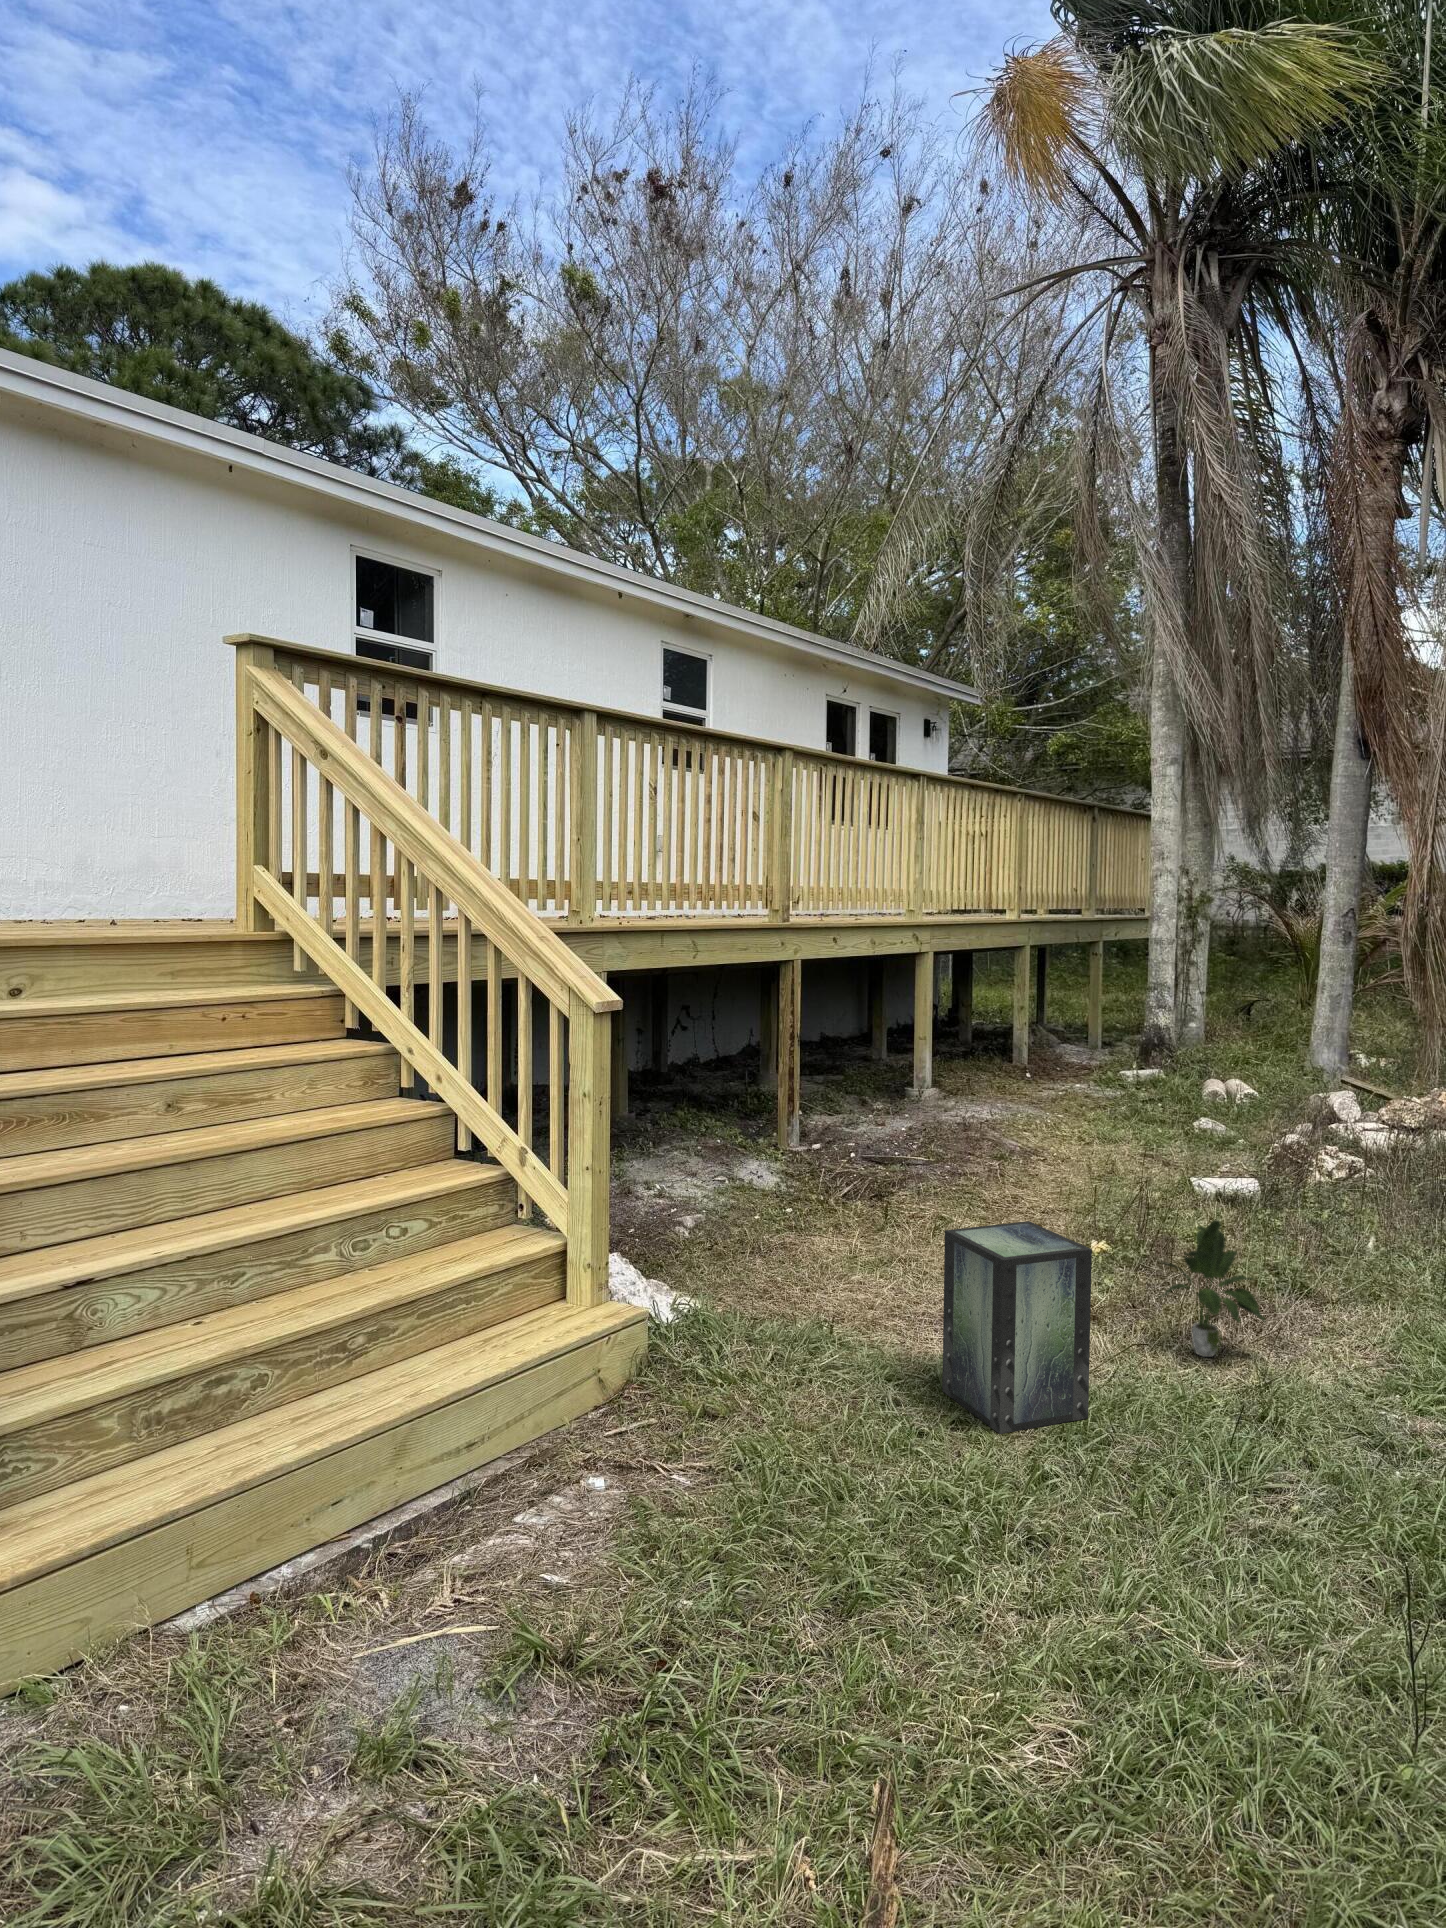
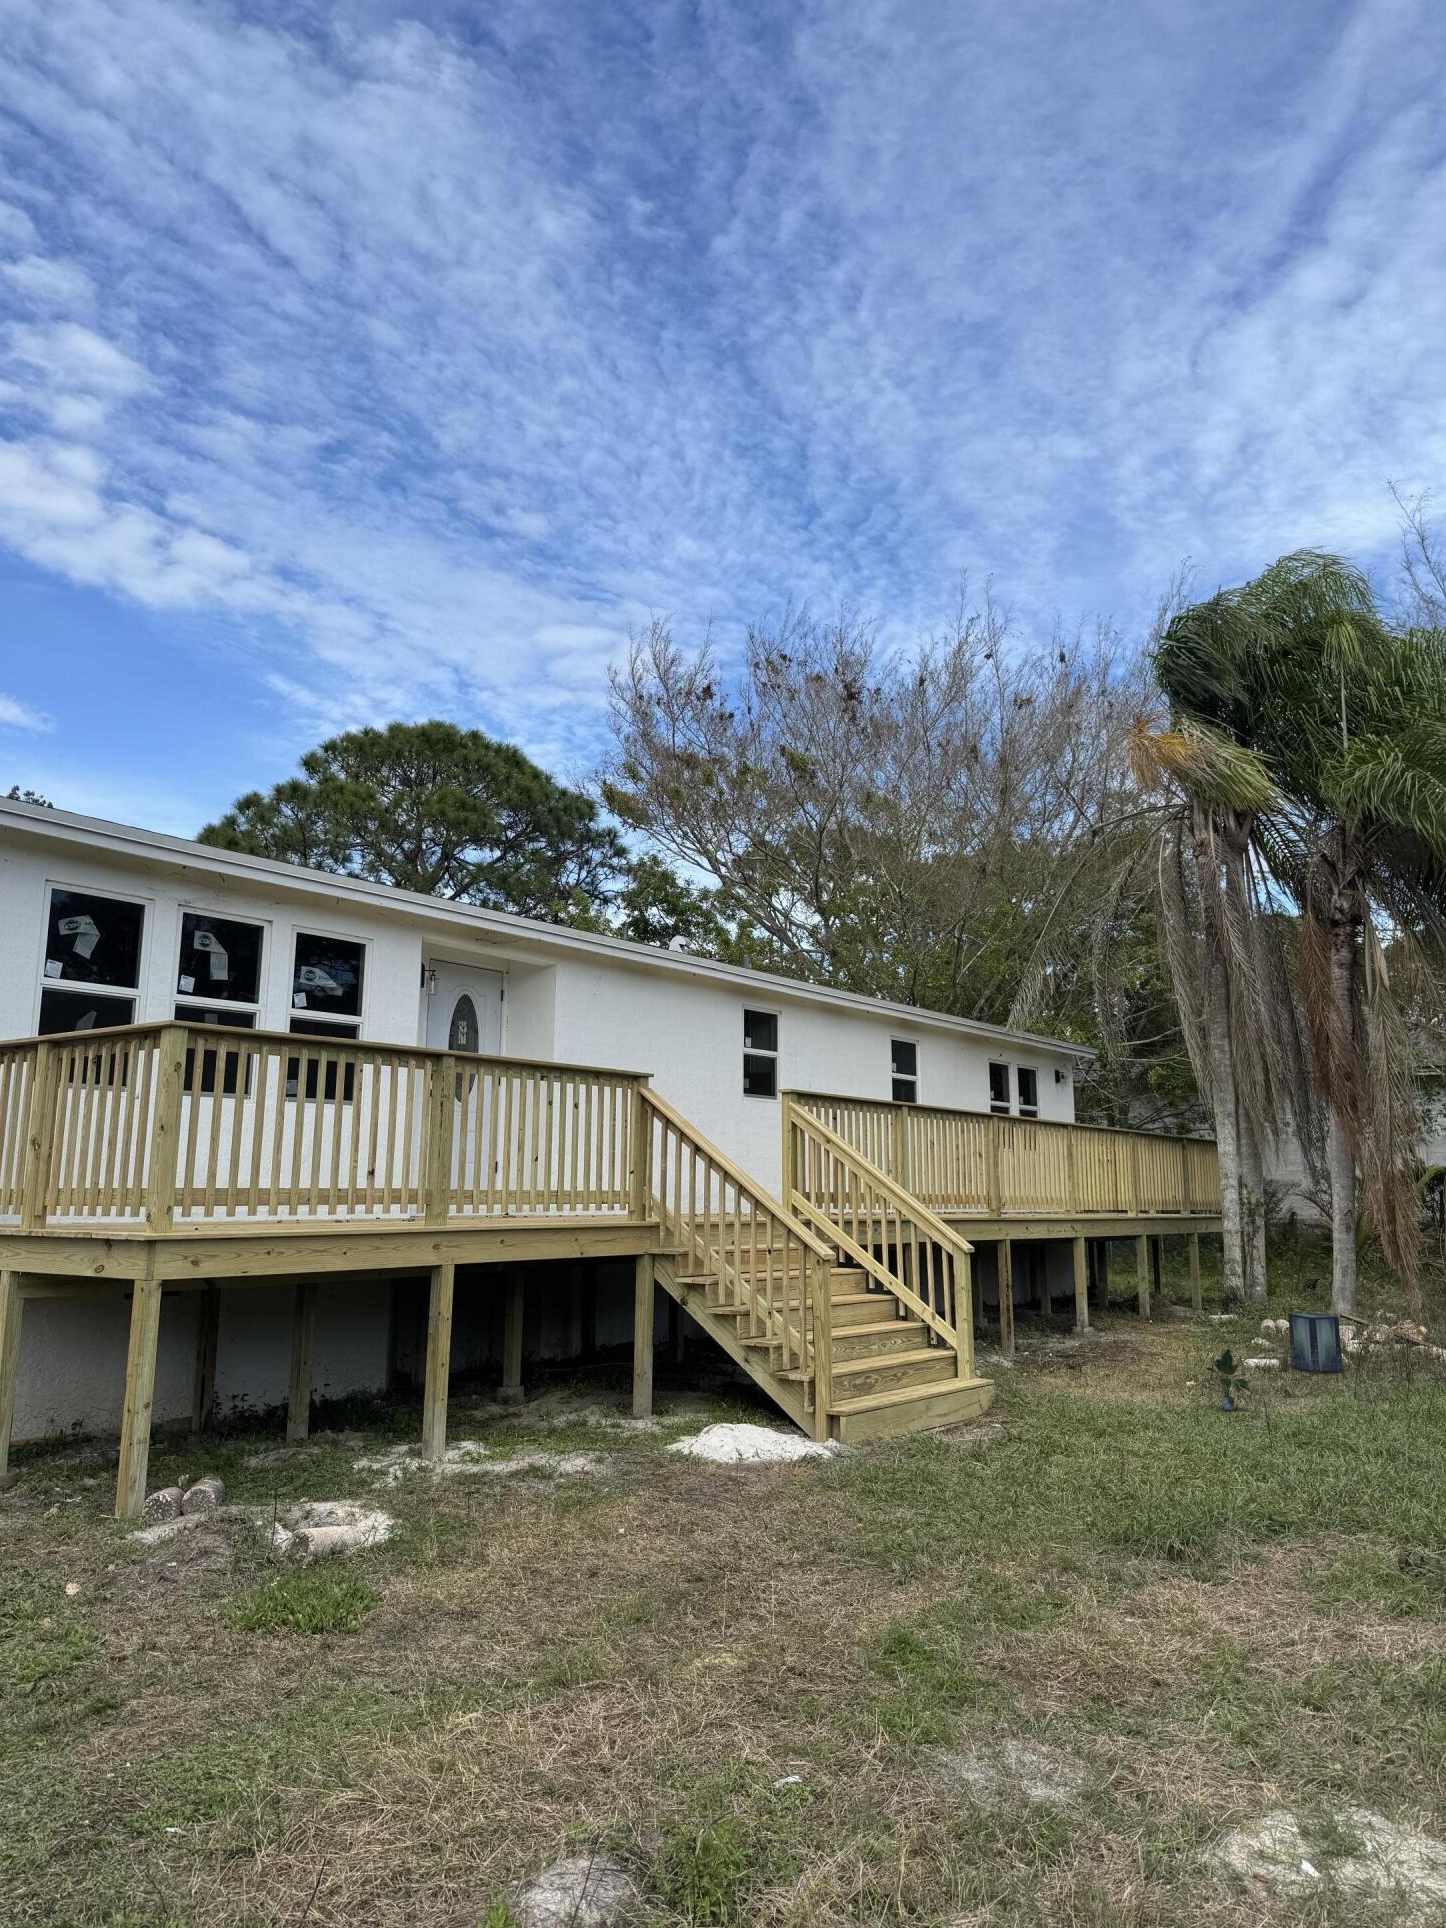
storage box: present [942,1221,1092,1434] -> present [1288,1313,1343,1374]

